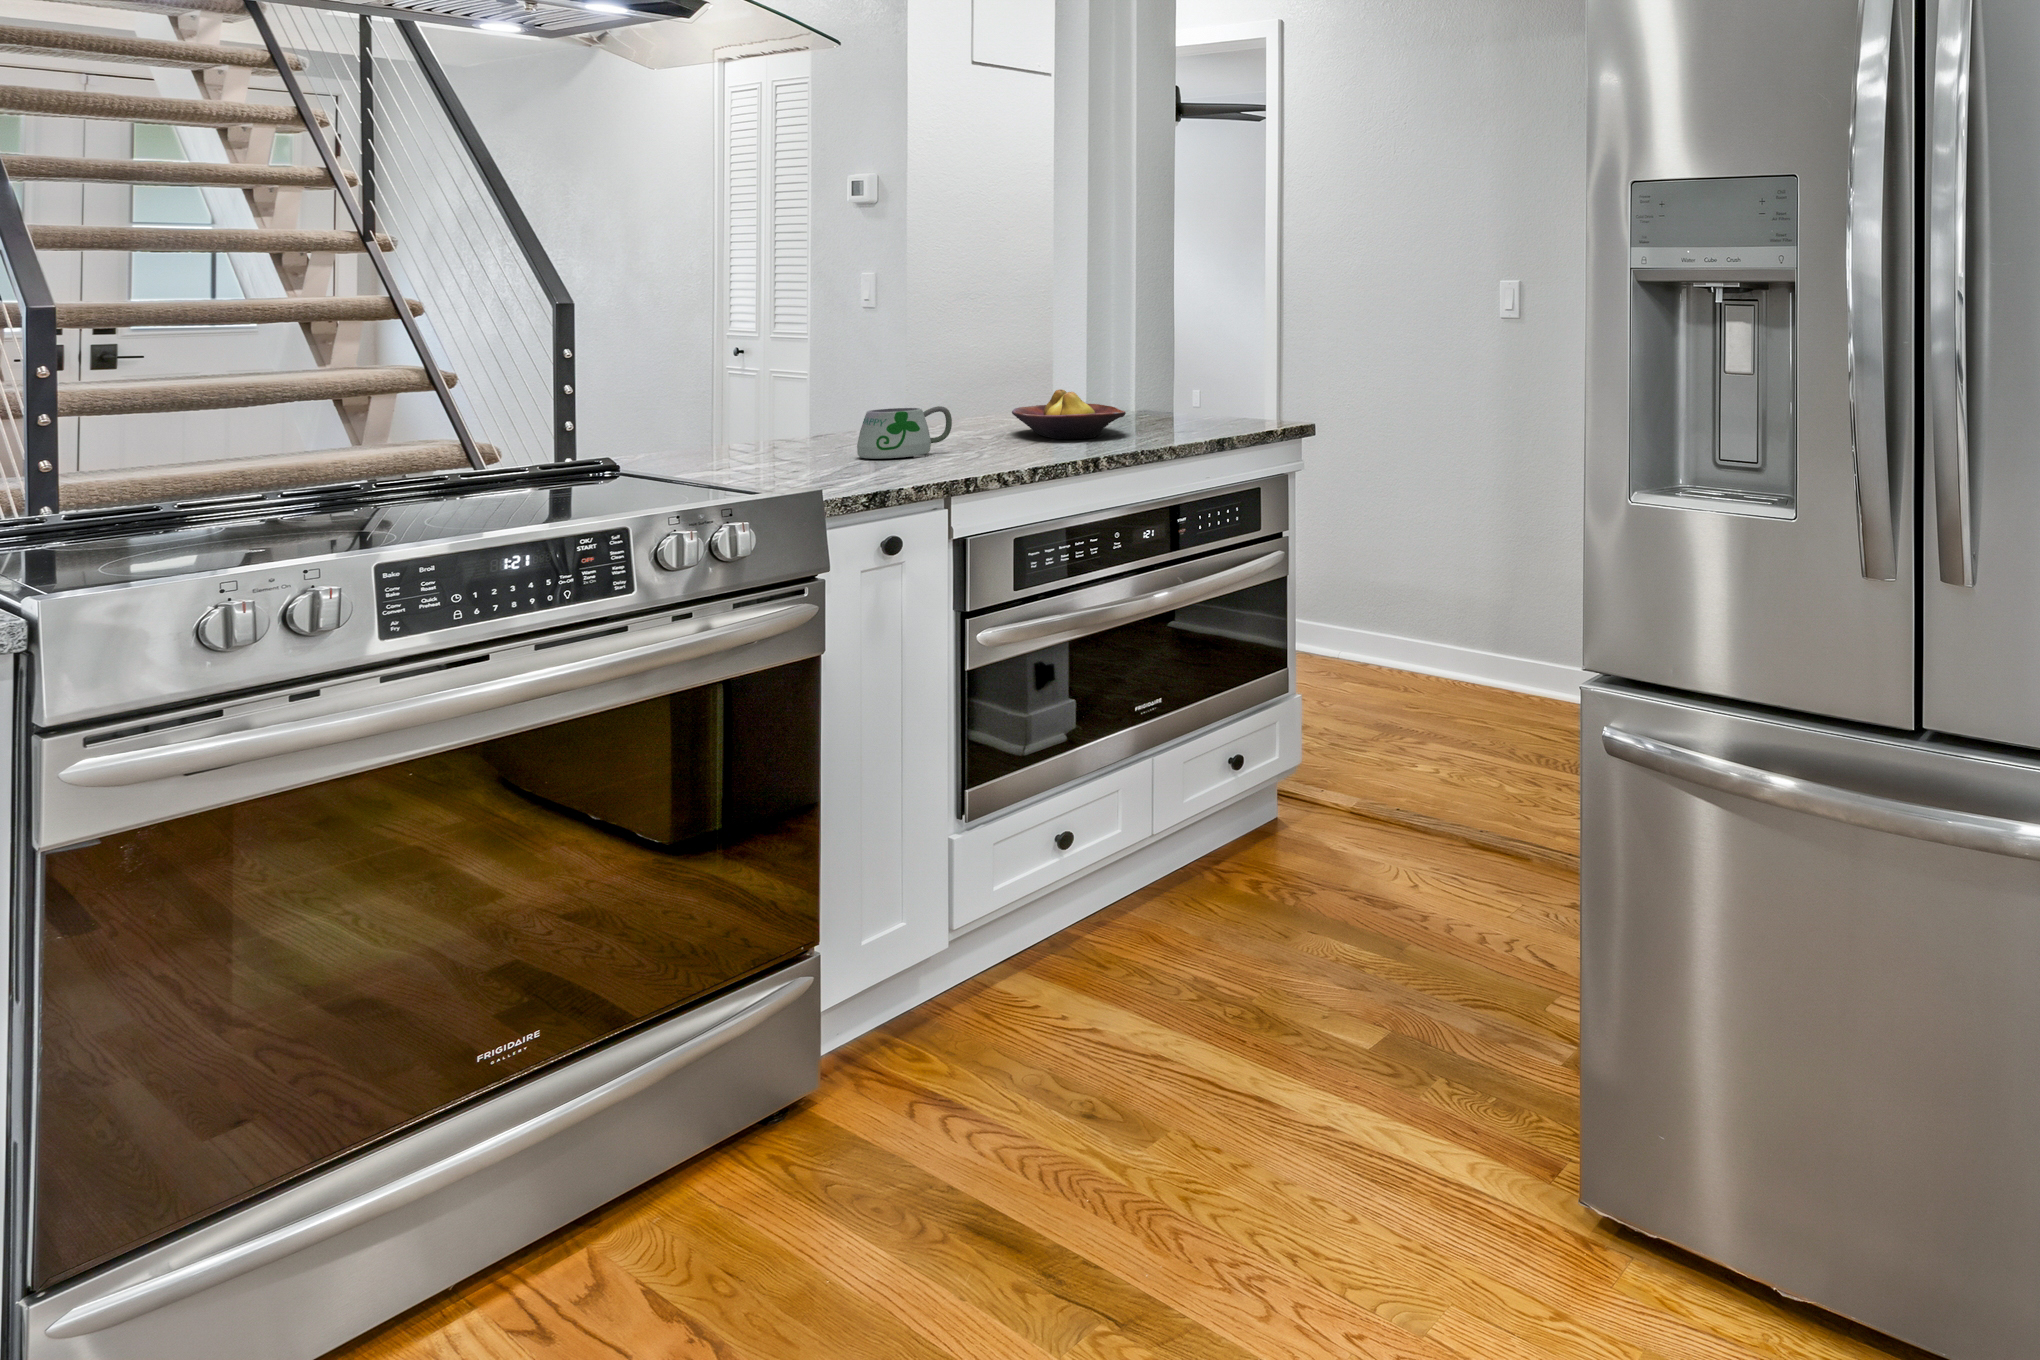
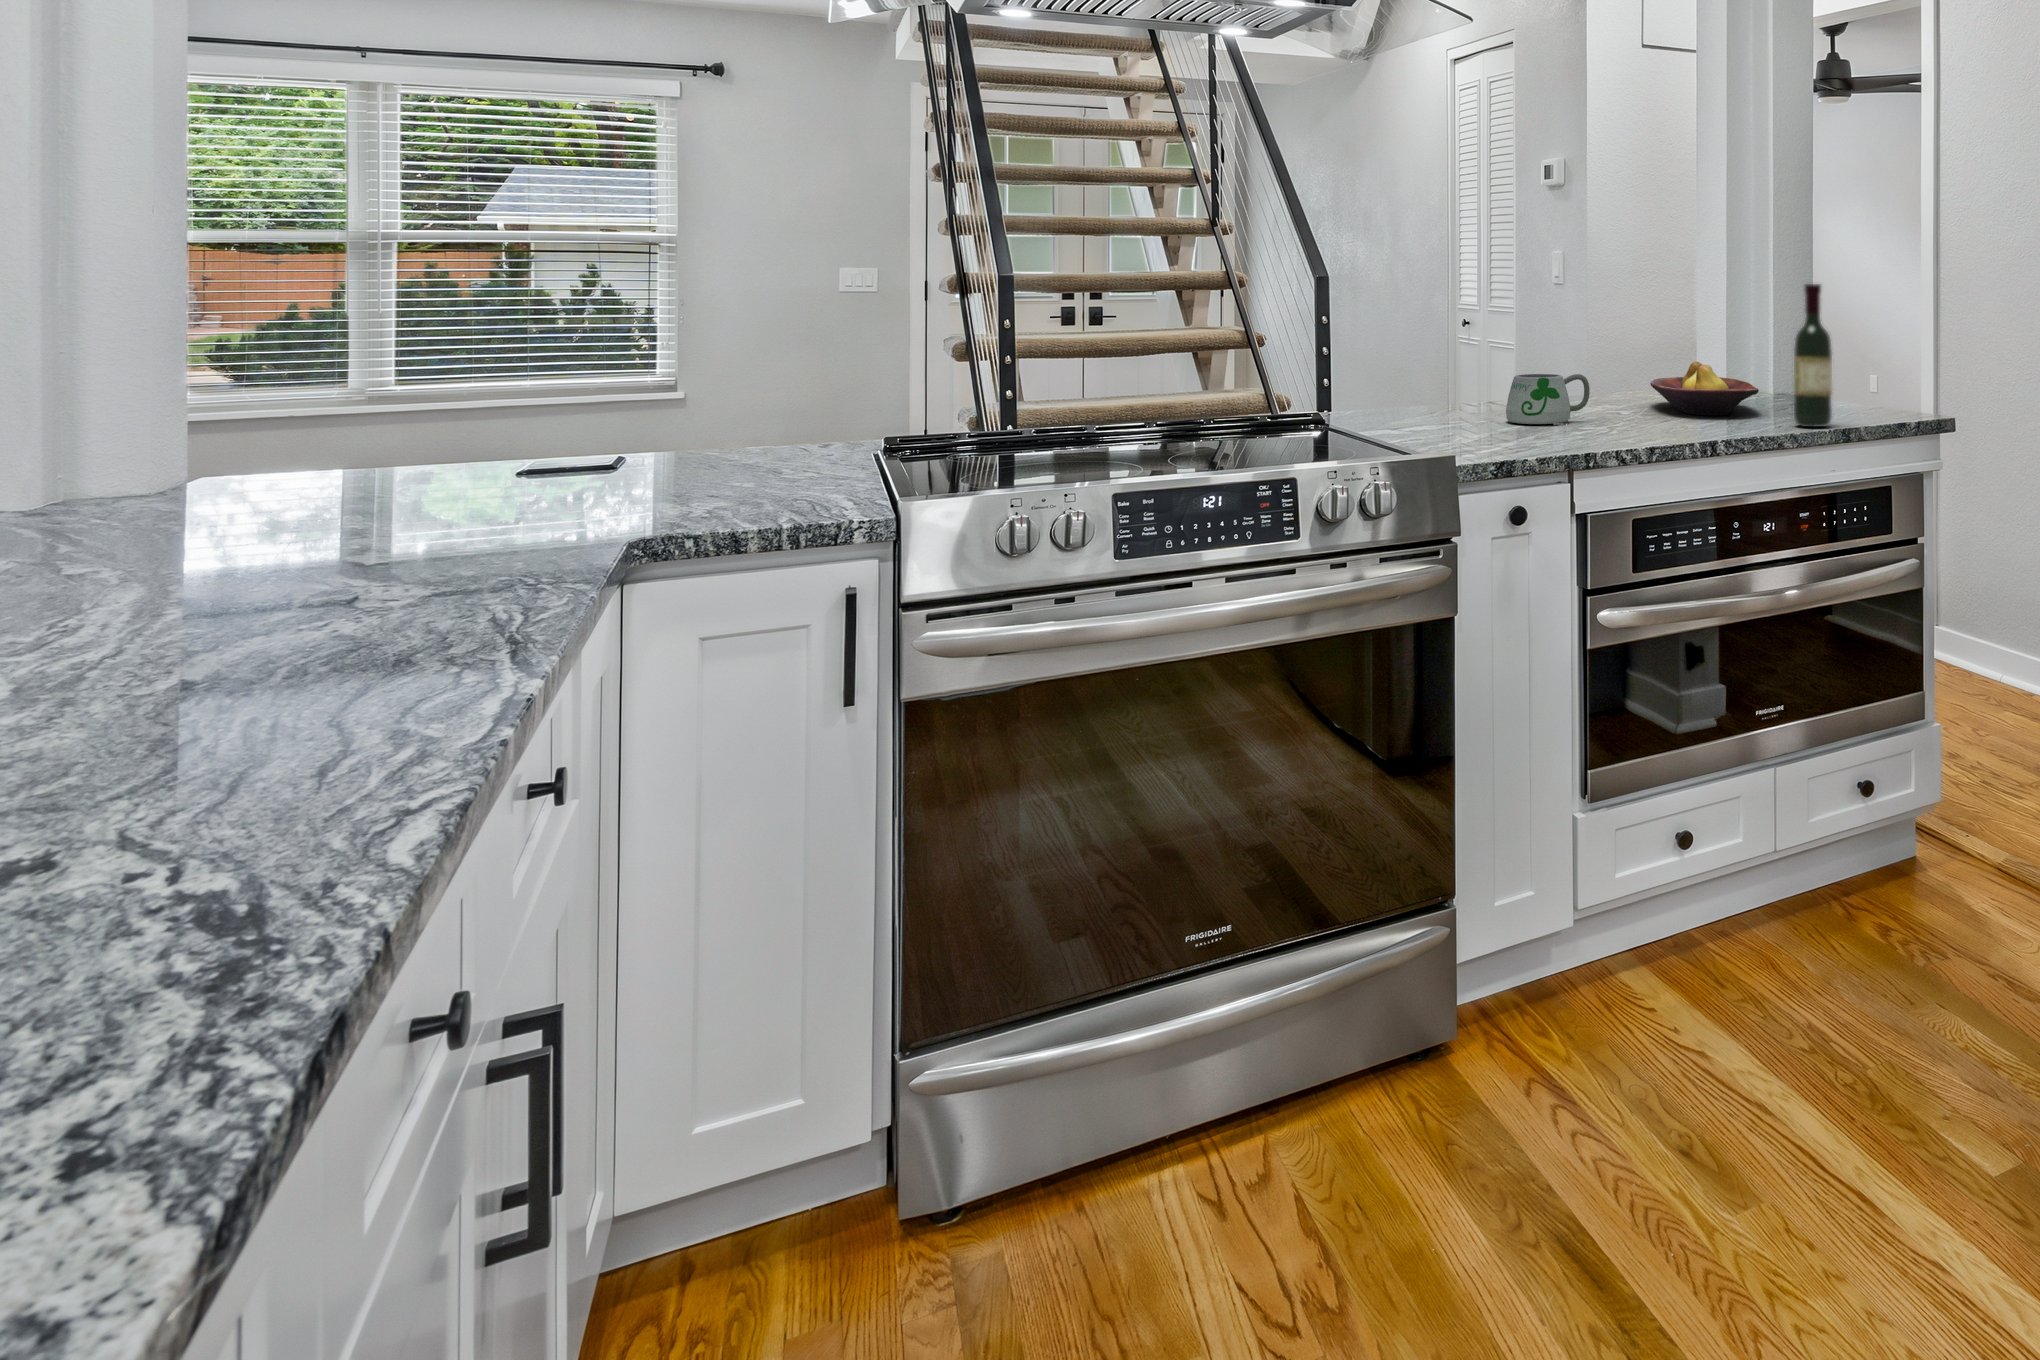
wine bottle: none [1164,313,1199,443] -> present [1794,284,1832,427]

